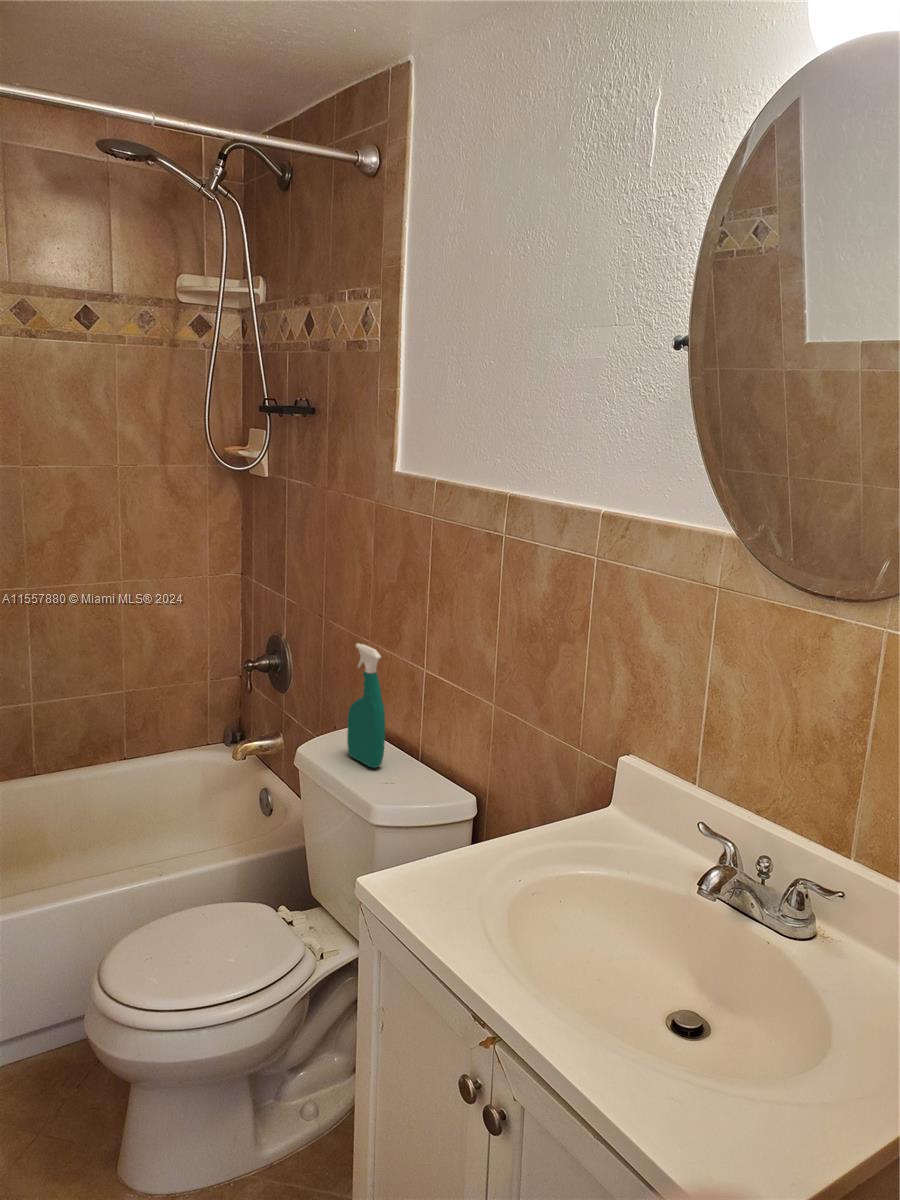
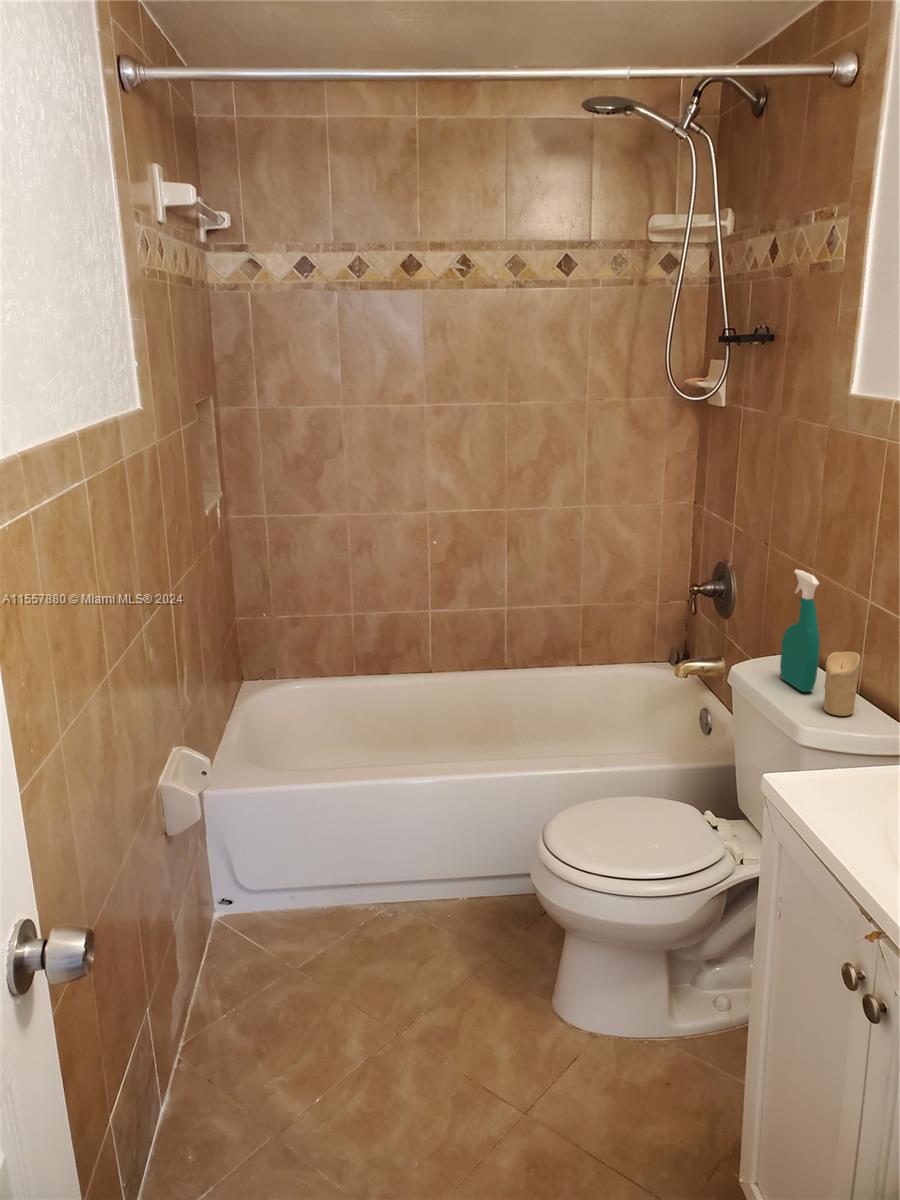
candle: none [394,723,425,789] -> present [824,652,860,716]

